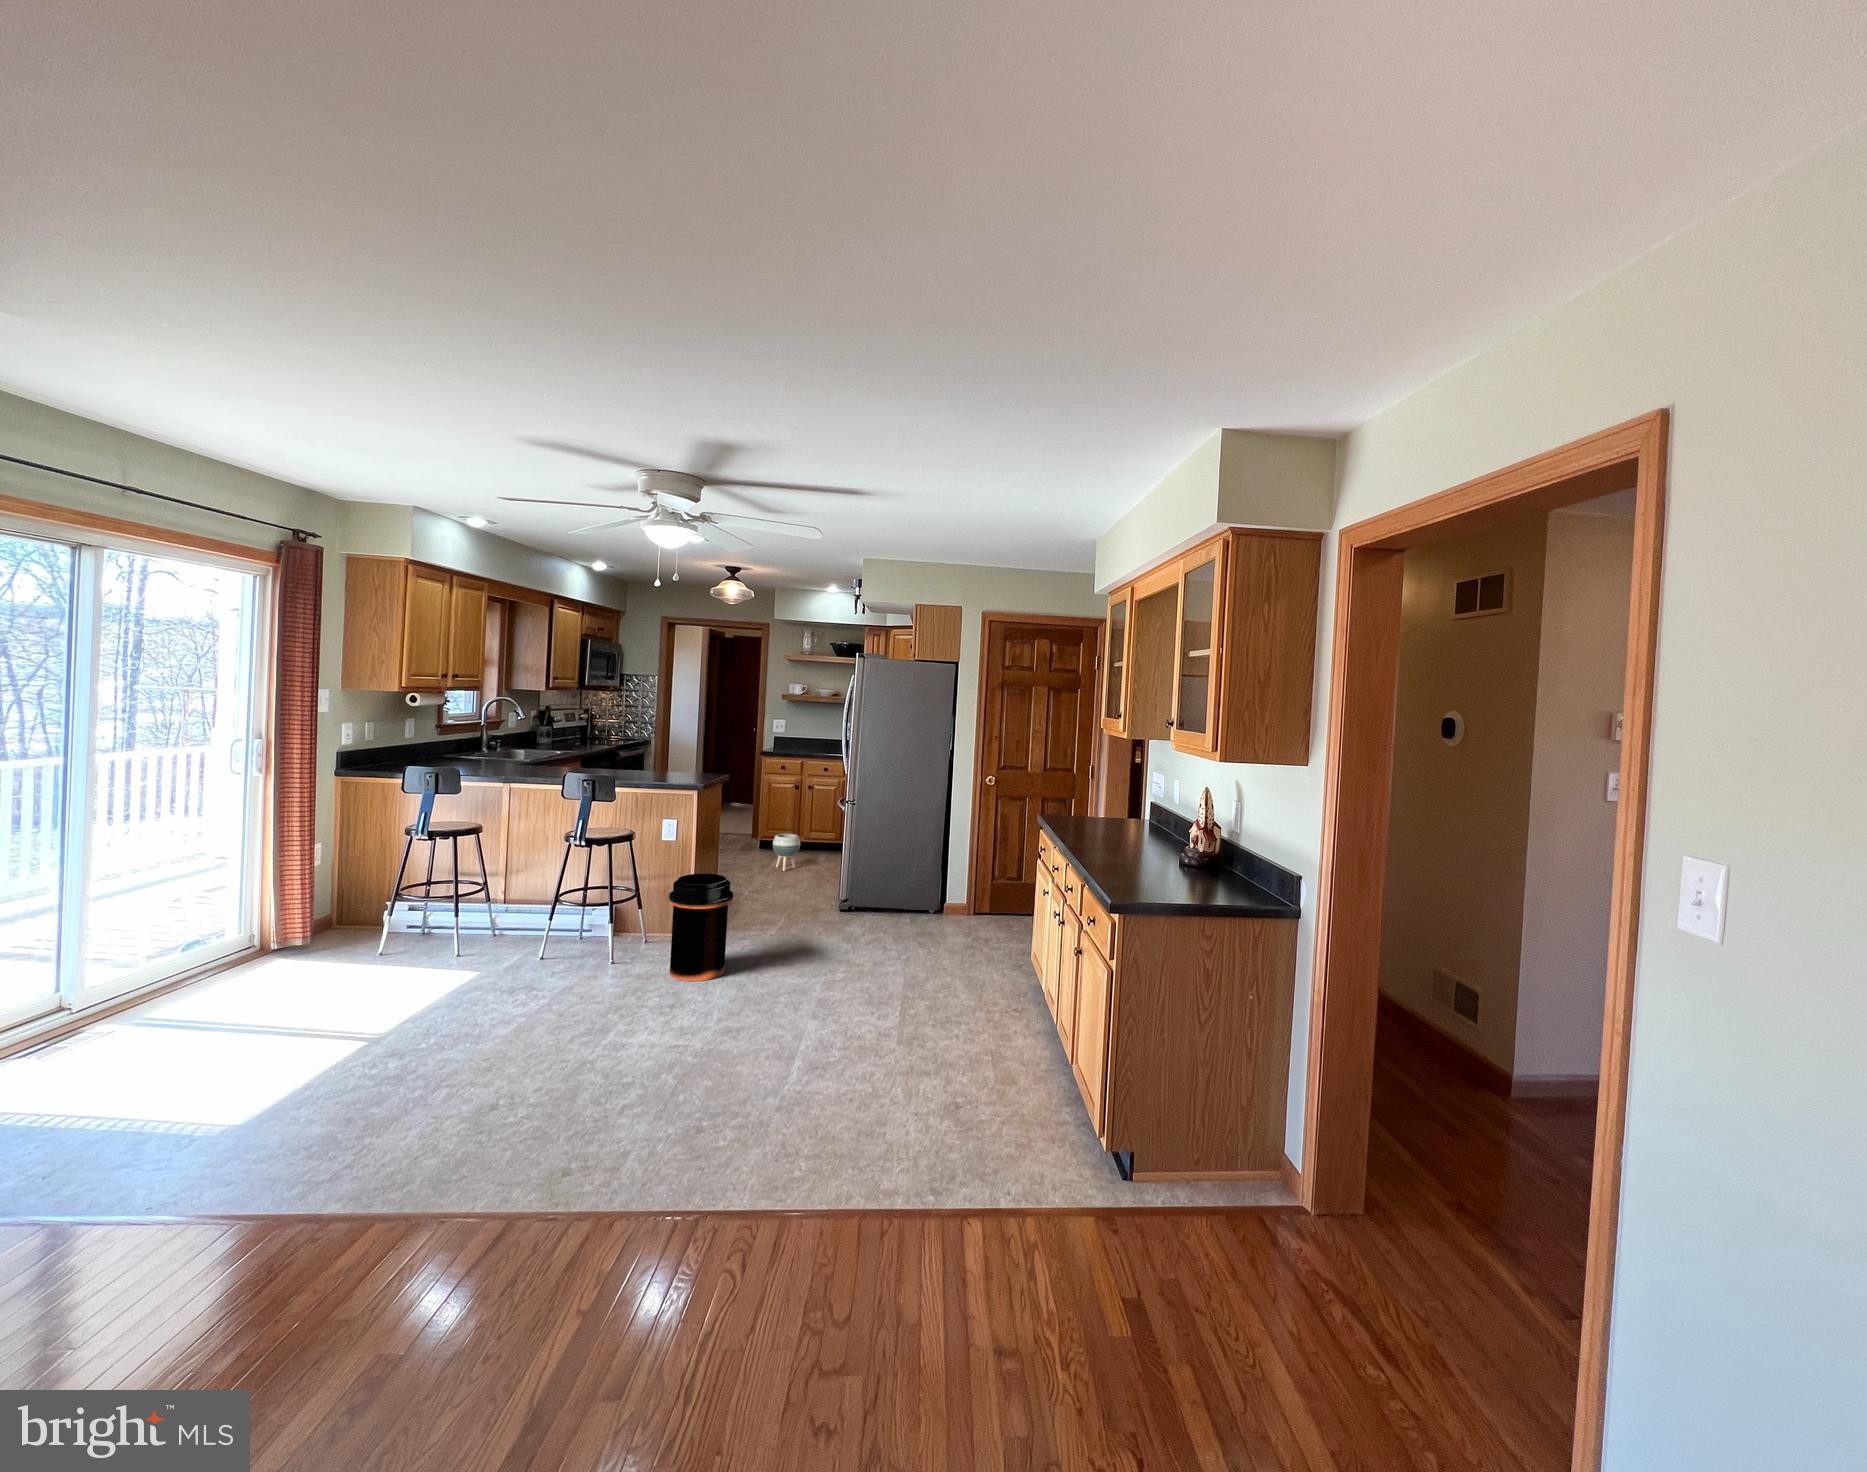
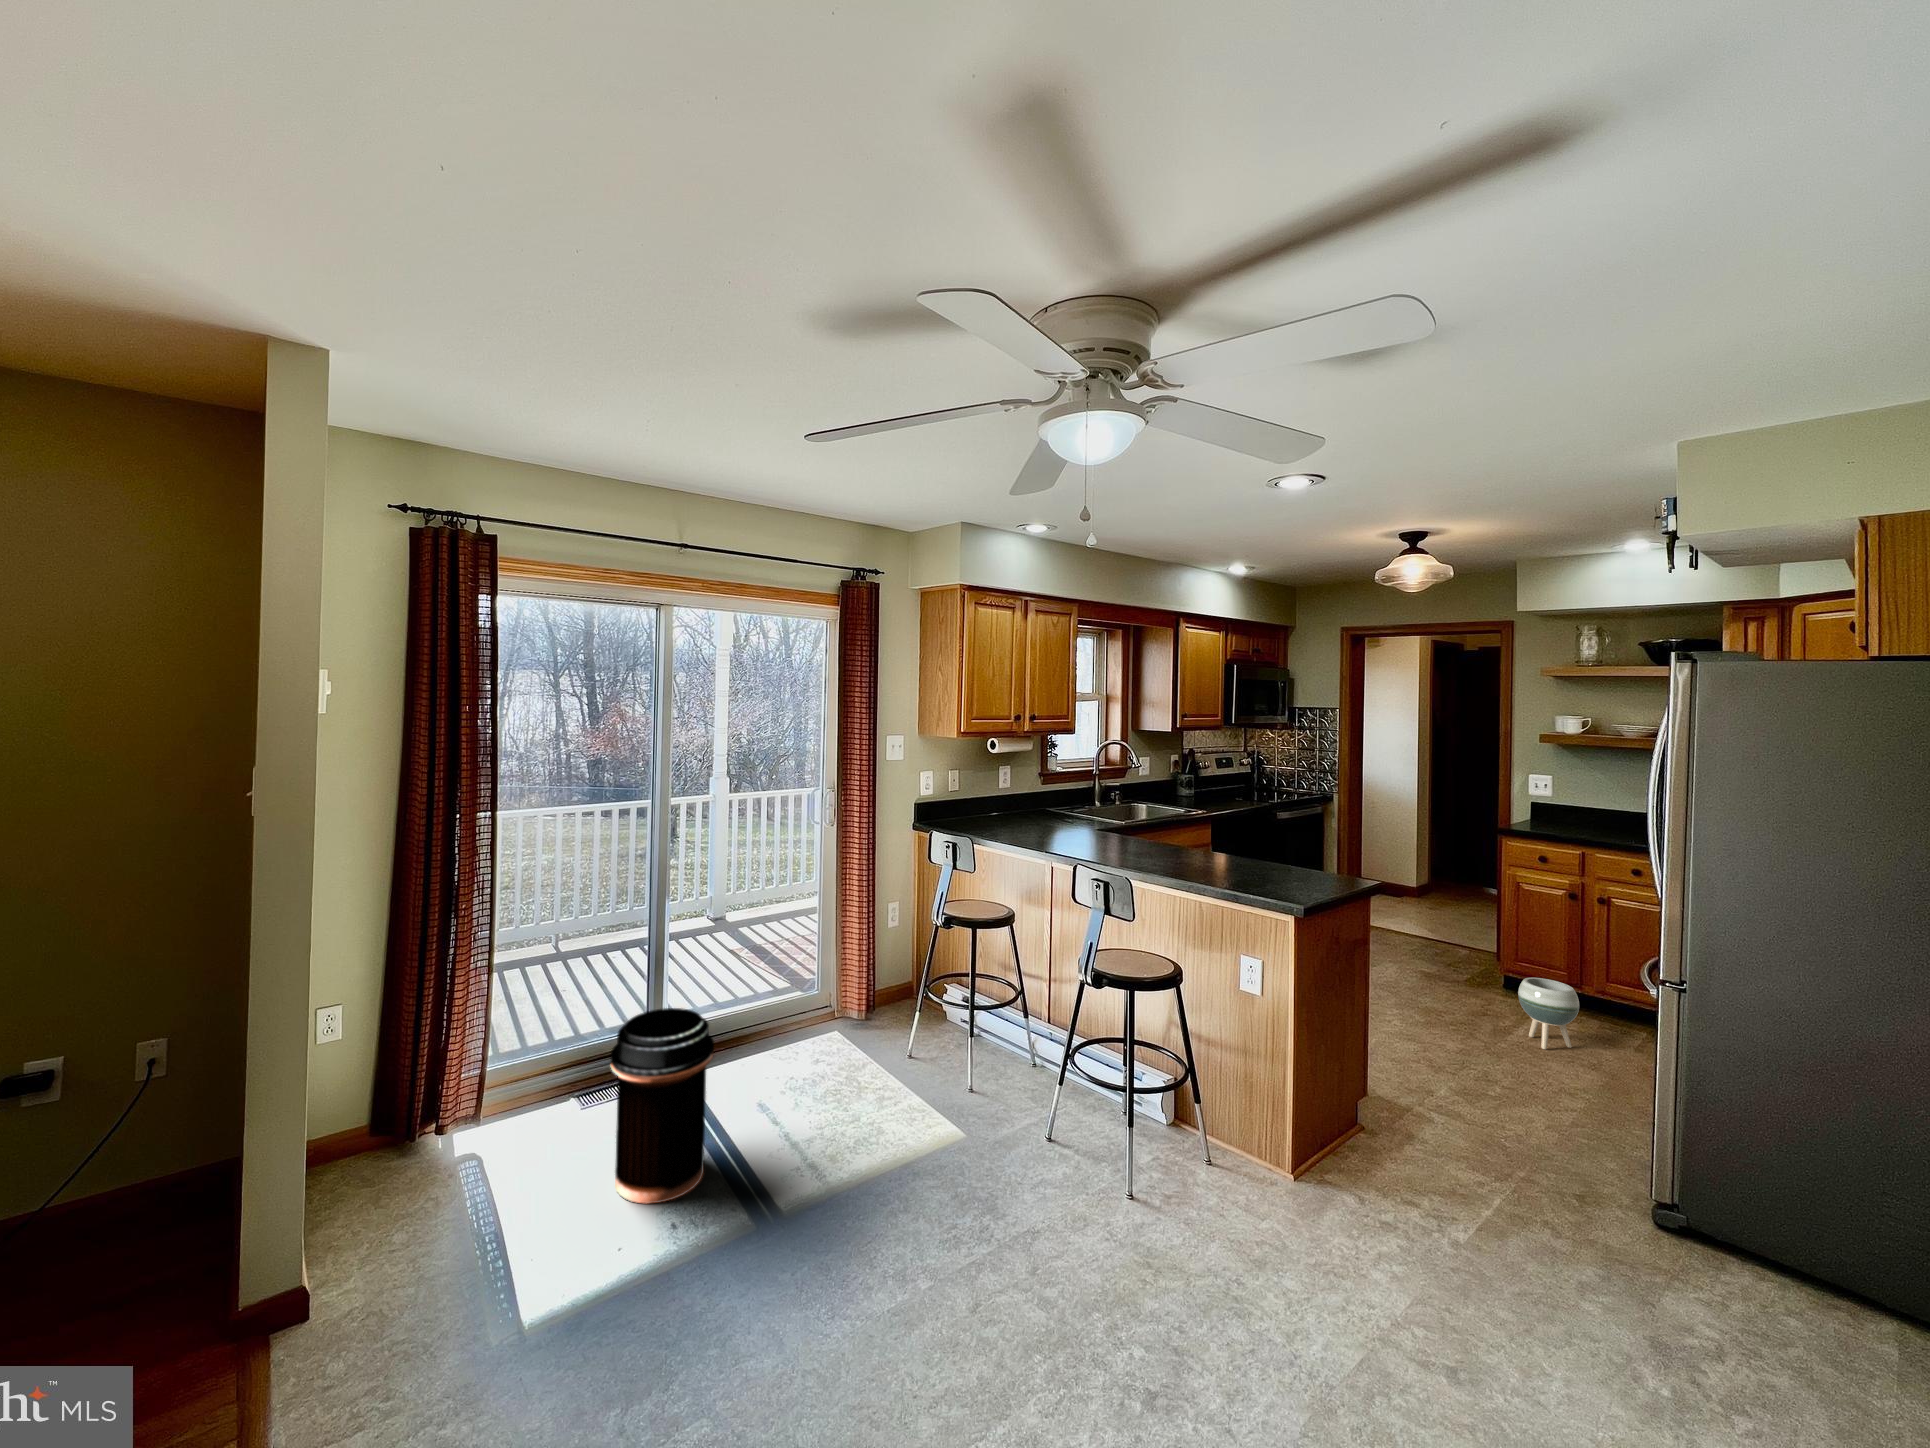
trash can: present [669,874,733,981] -> present [611,1008,714,1204]

